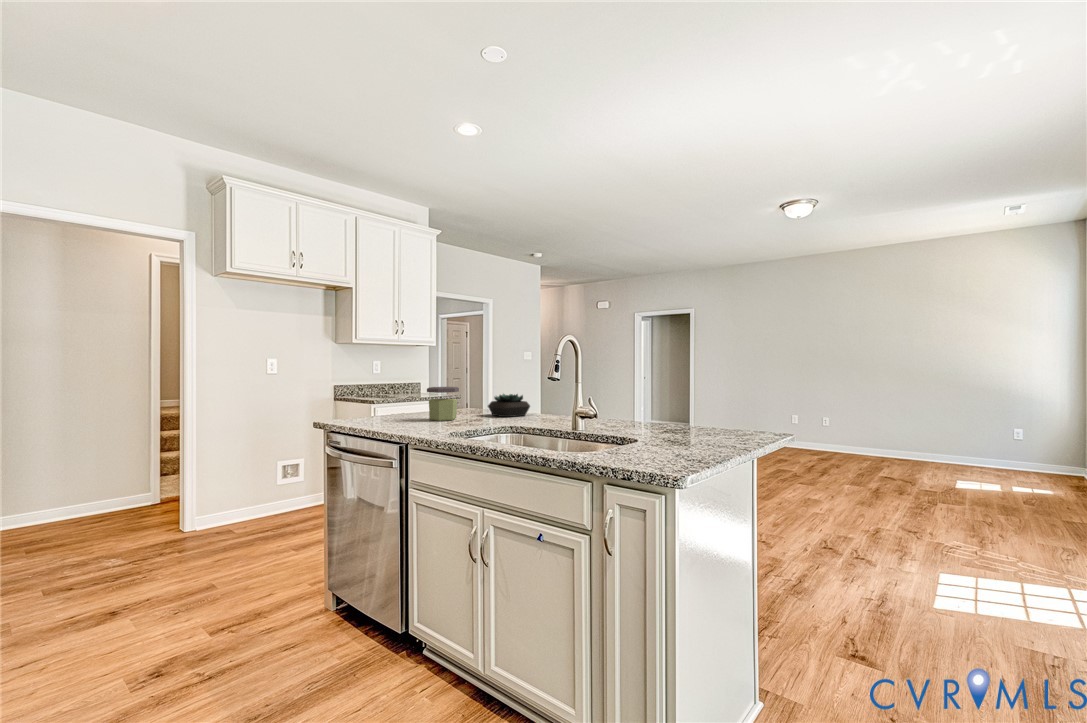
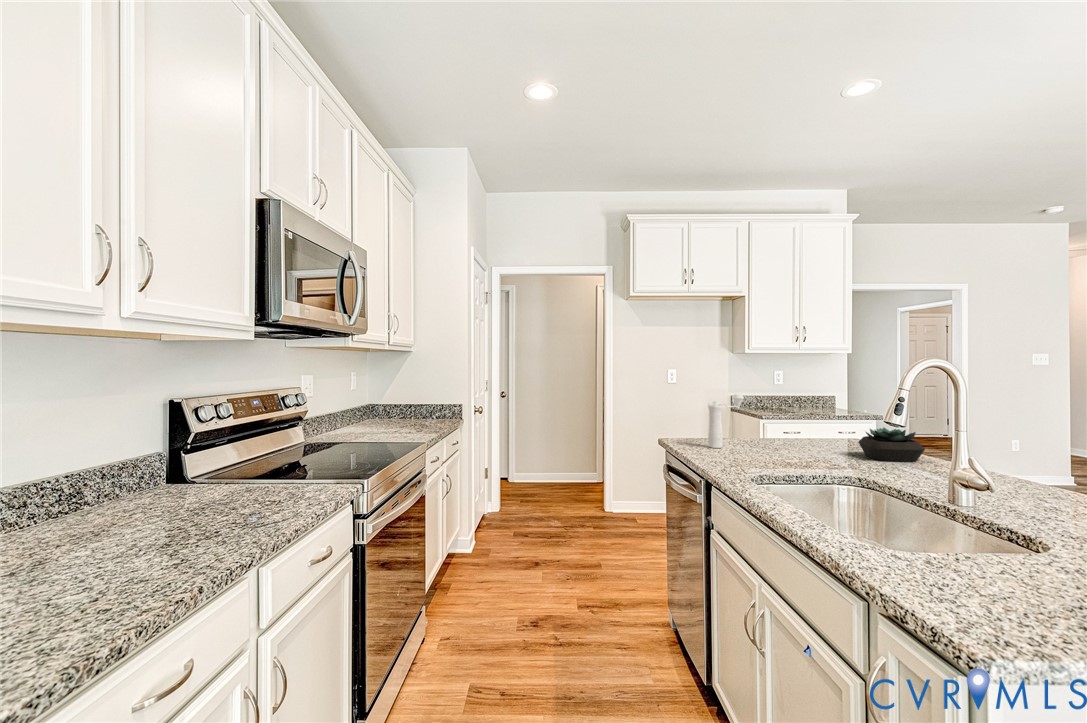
pepper mill: none [372,372,401,422] -> present [708,395,744,448]
jar: present [427,387,459,421] -> none [767,414,809,456]

